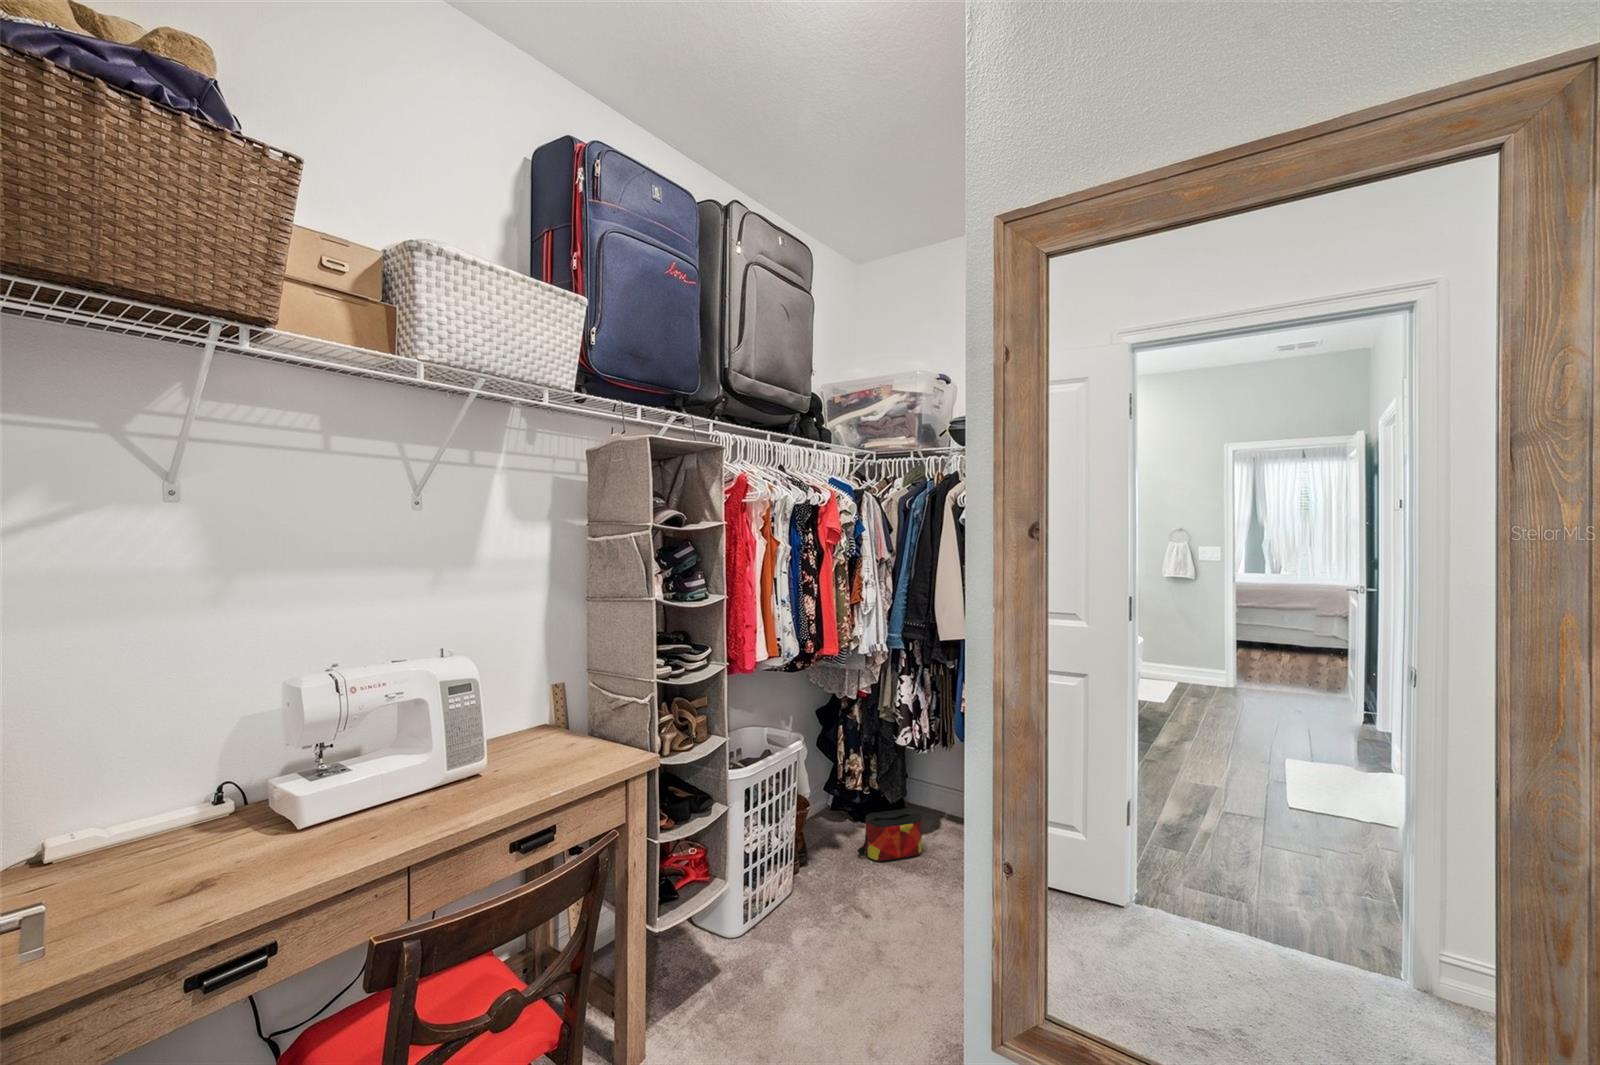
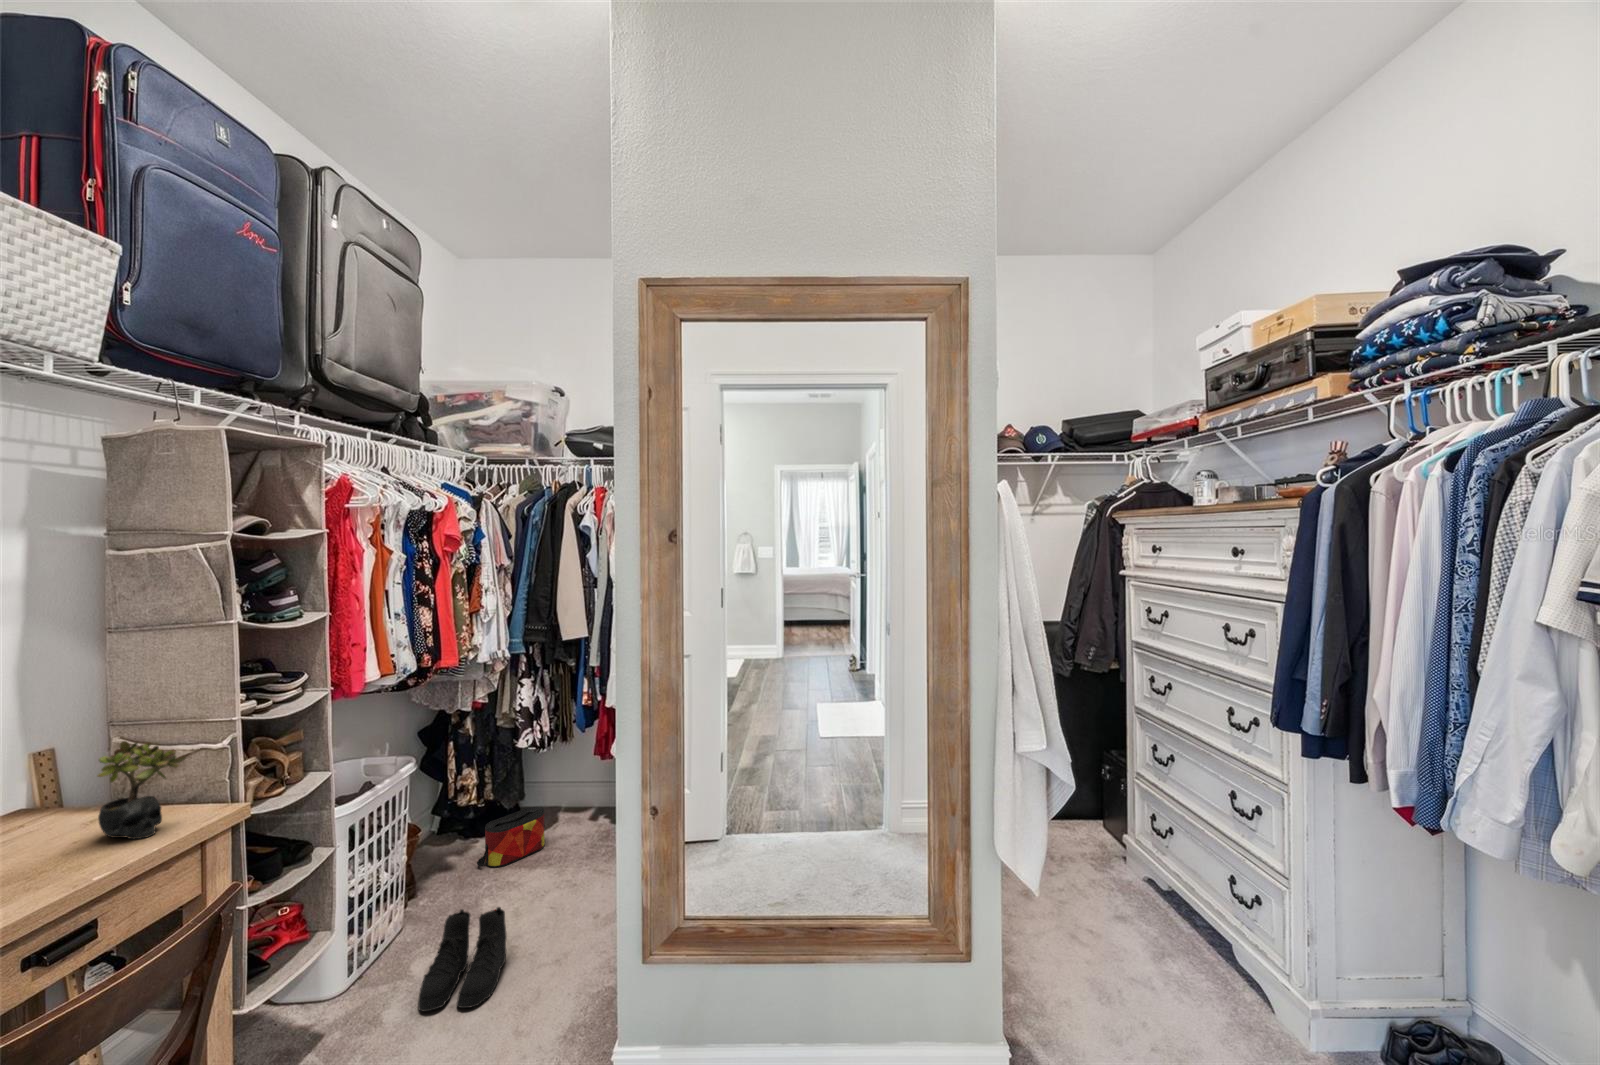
succulent plant: none [566,686,619,766] -> present [98,741,186,839]
boots: none [789,896,869,1001] -> present [418,907,507,1011]

